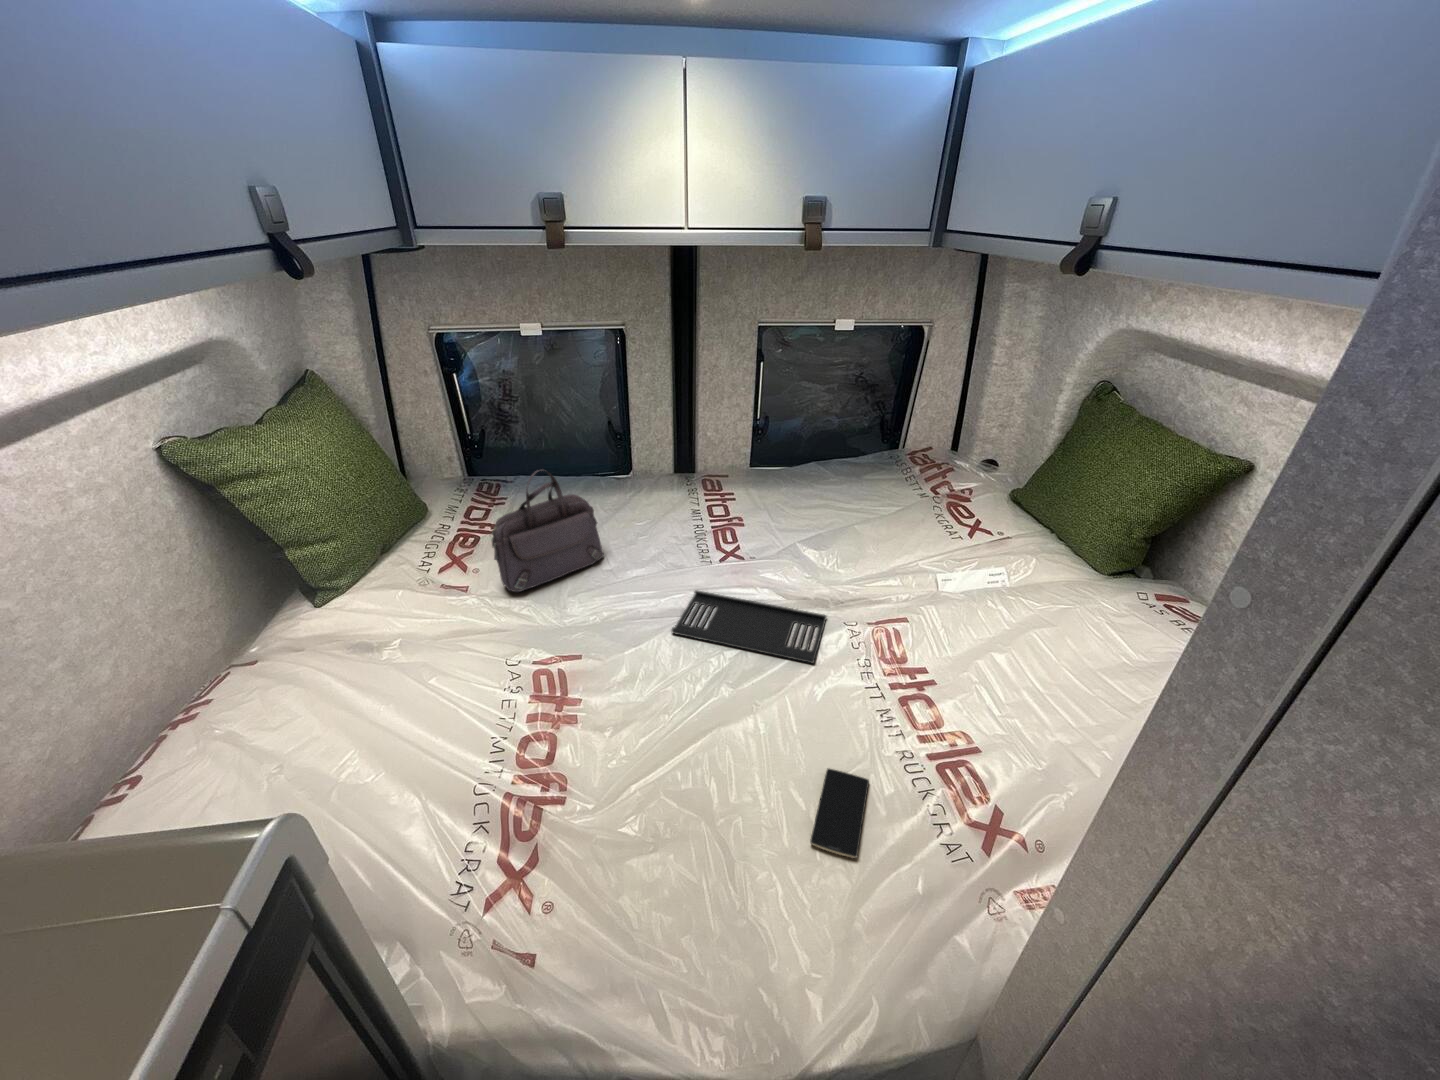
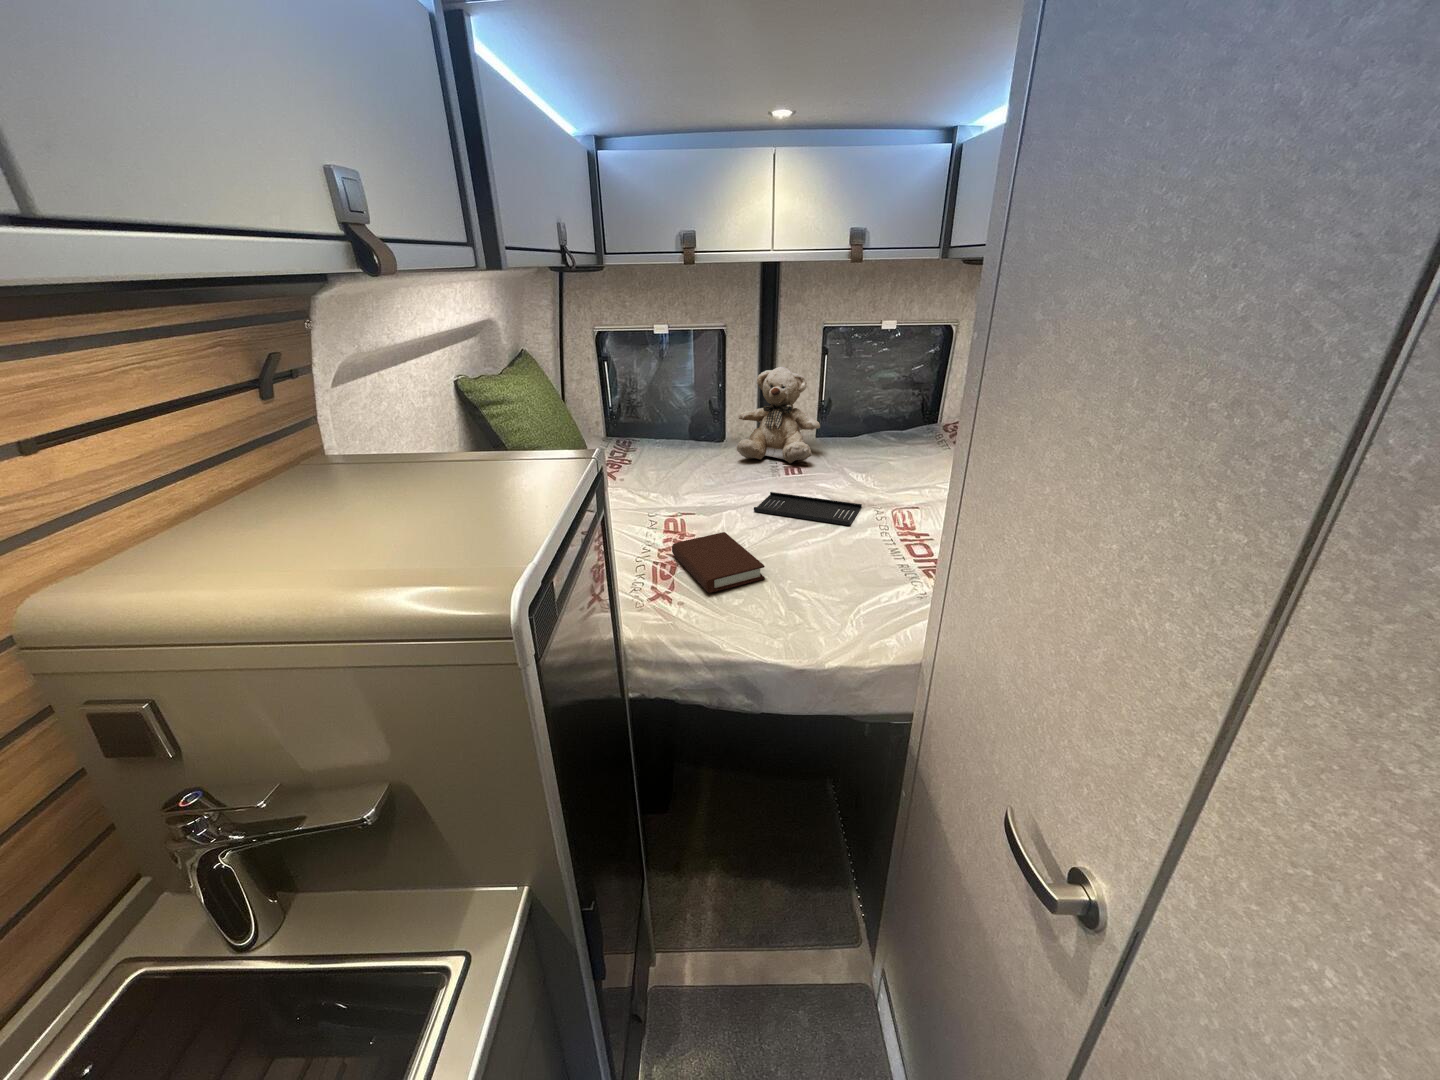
teddy bear: none [645,389,759,526] -> present [737,367,820,463]
handbag: present [491,470,604,592] -> none [635,406,707,491]
book: none [540,701,693,864] -> present [672,532,765,593]
smartphone: present [810,769,869,858] -> none [836,565,877,596]

